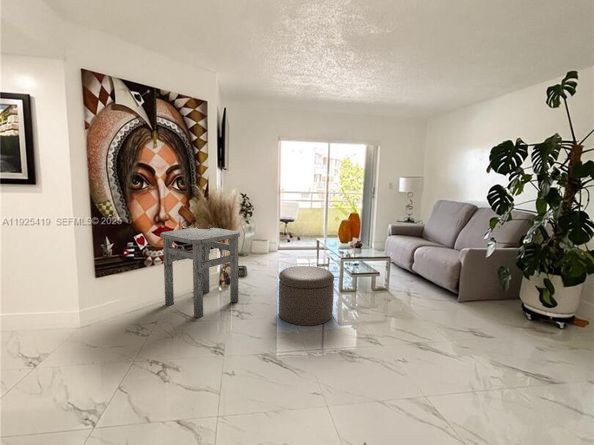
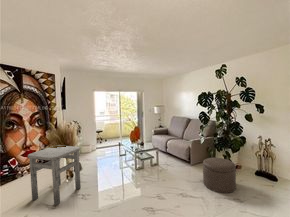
ottoman: present [279,266,334,326] -> present [203,158,236,193]

